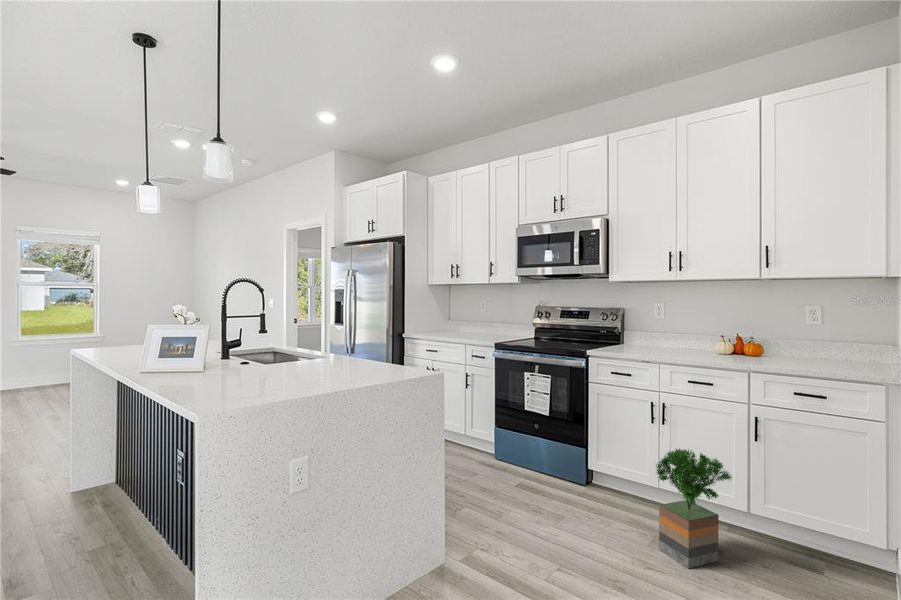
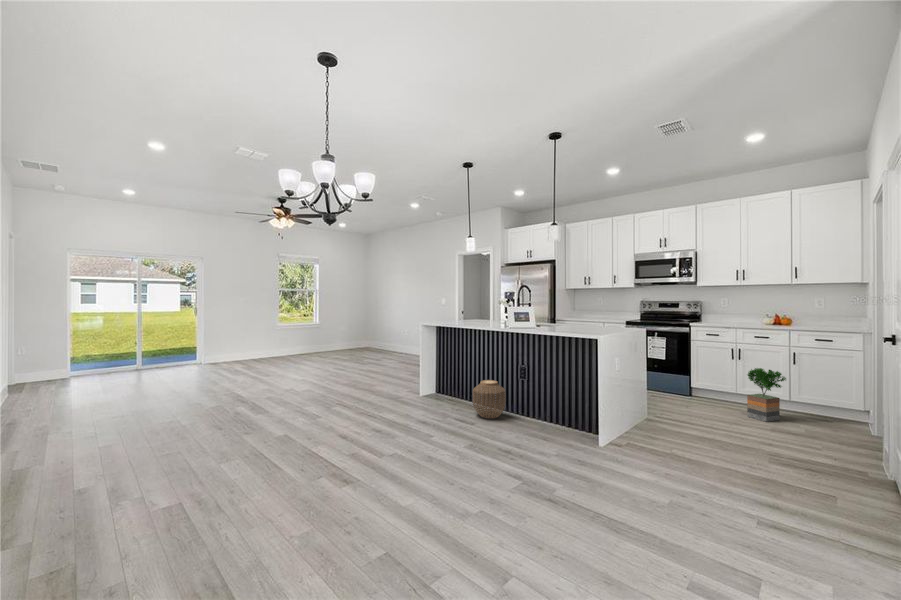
woven basket: none [76,476,161,566] -> present [473,380,506,418]

